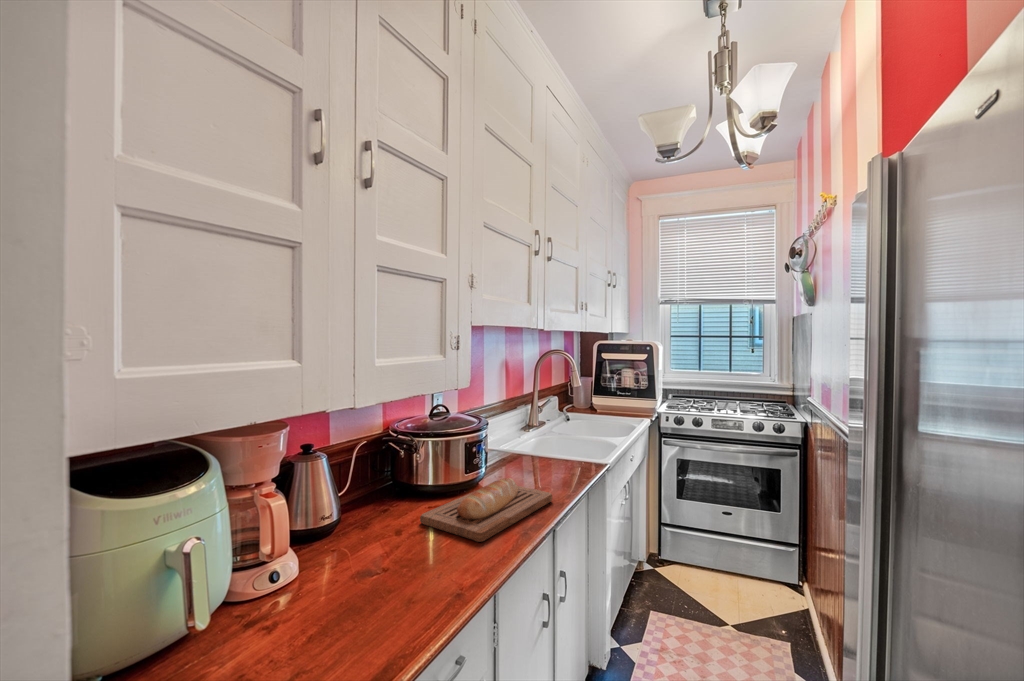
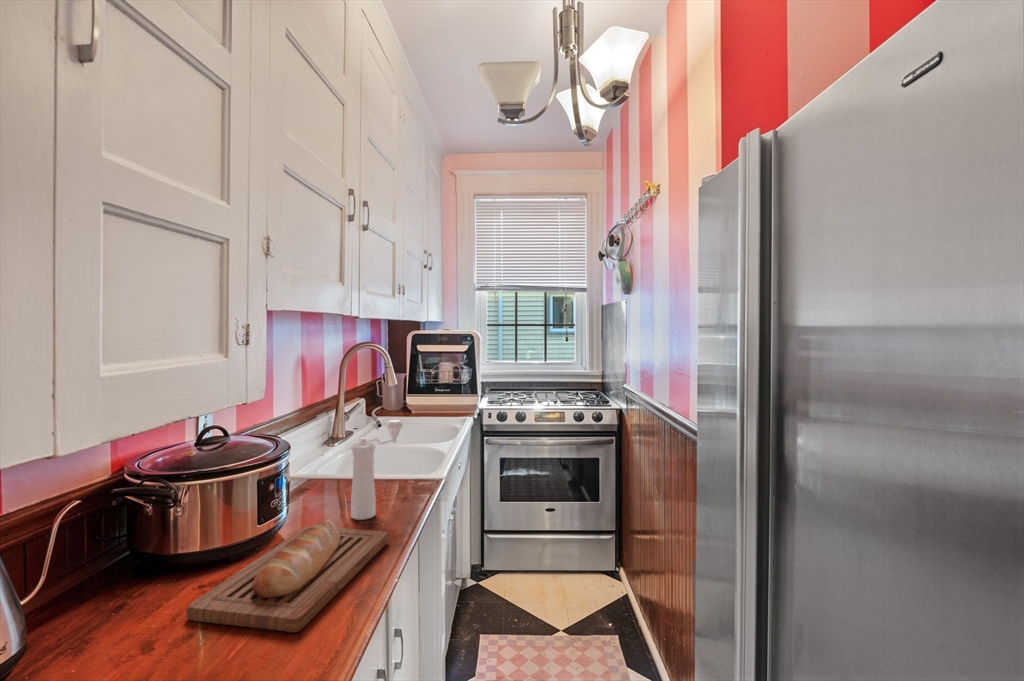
pepper mill: none [530,411,571,484] -> present [351,420,403,520]

